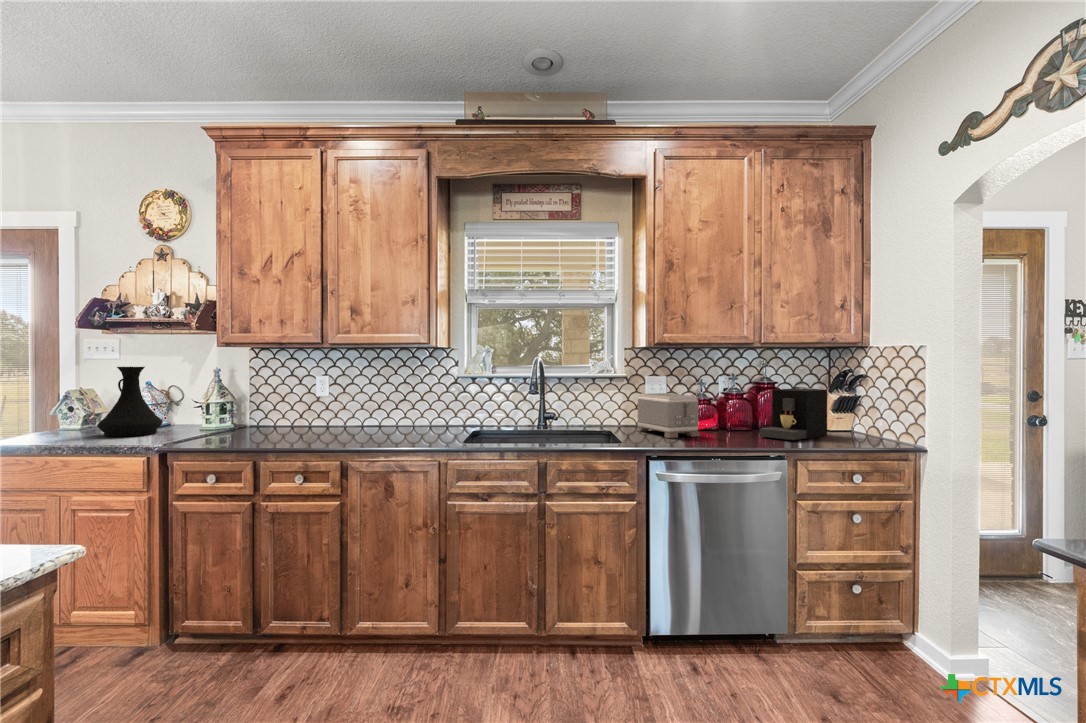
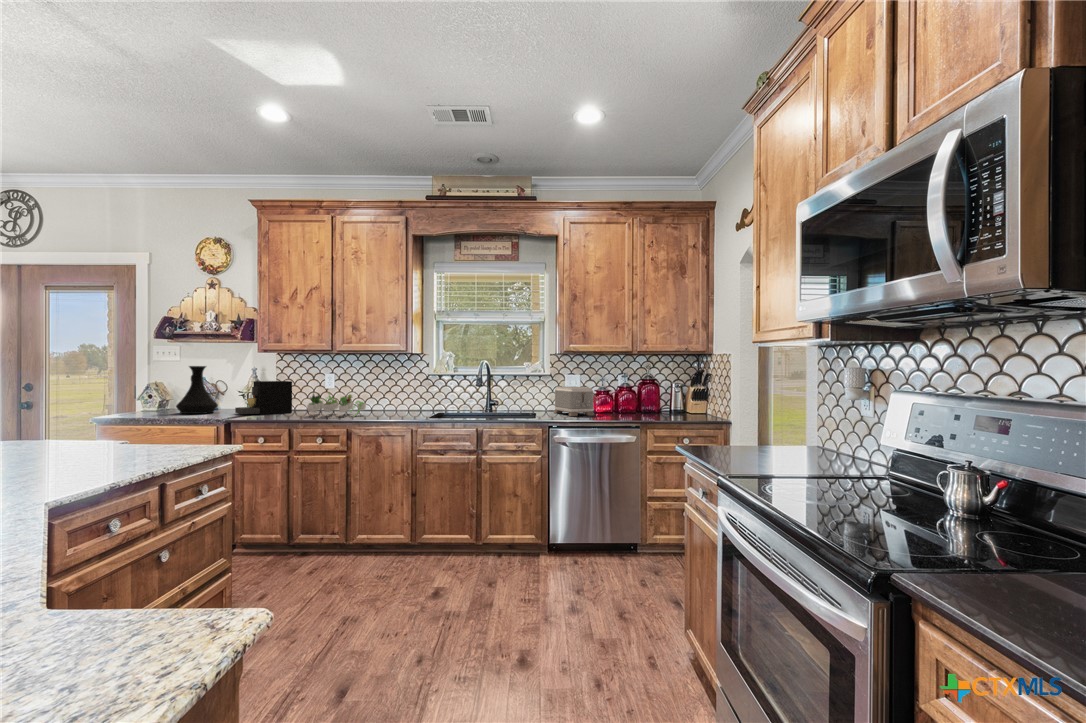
coffee maker: present [759,388,827,440] -> present [235,381,292,414]
succulent plant: none [281,402,371,441] -> present [307,393,366,415]

